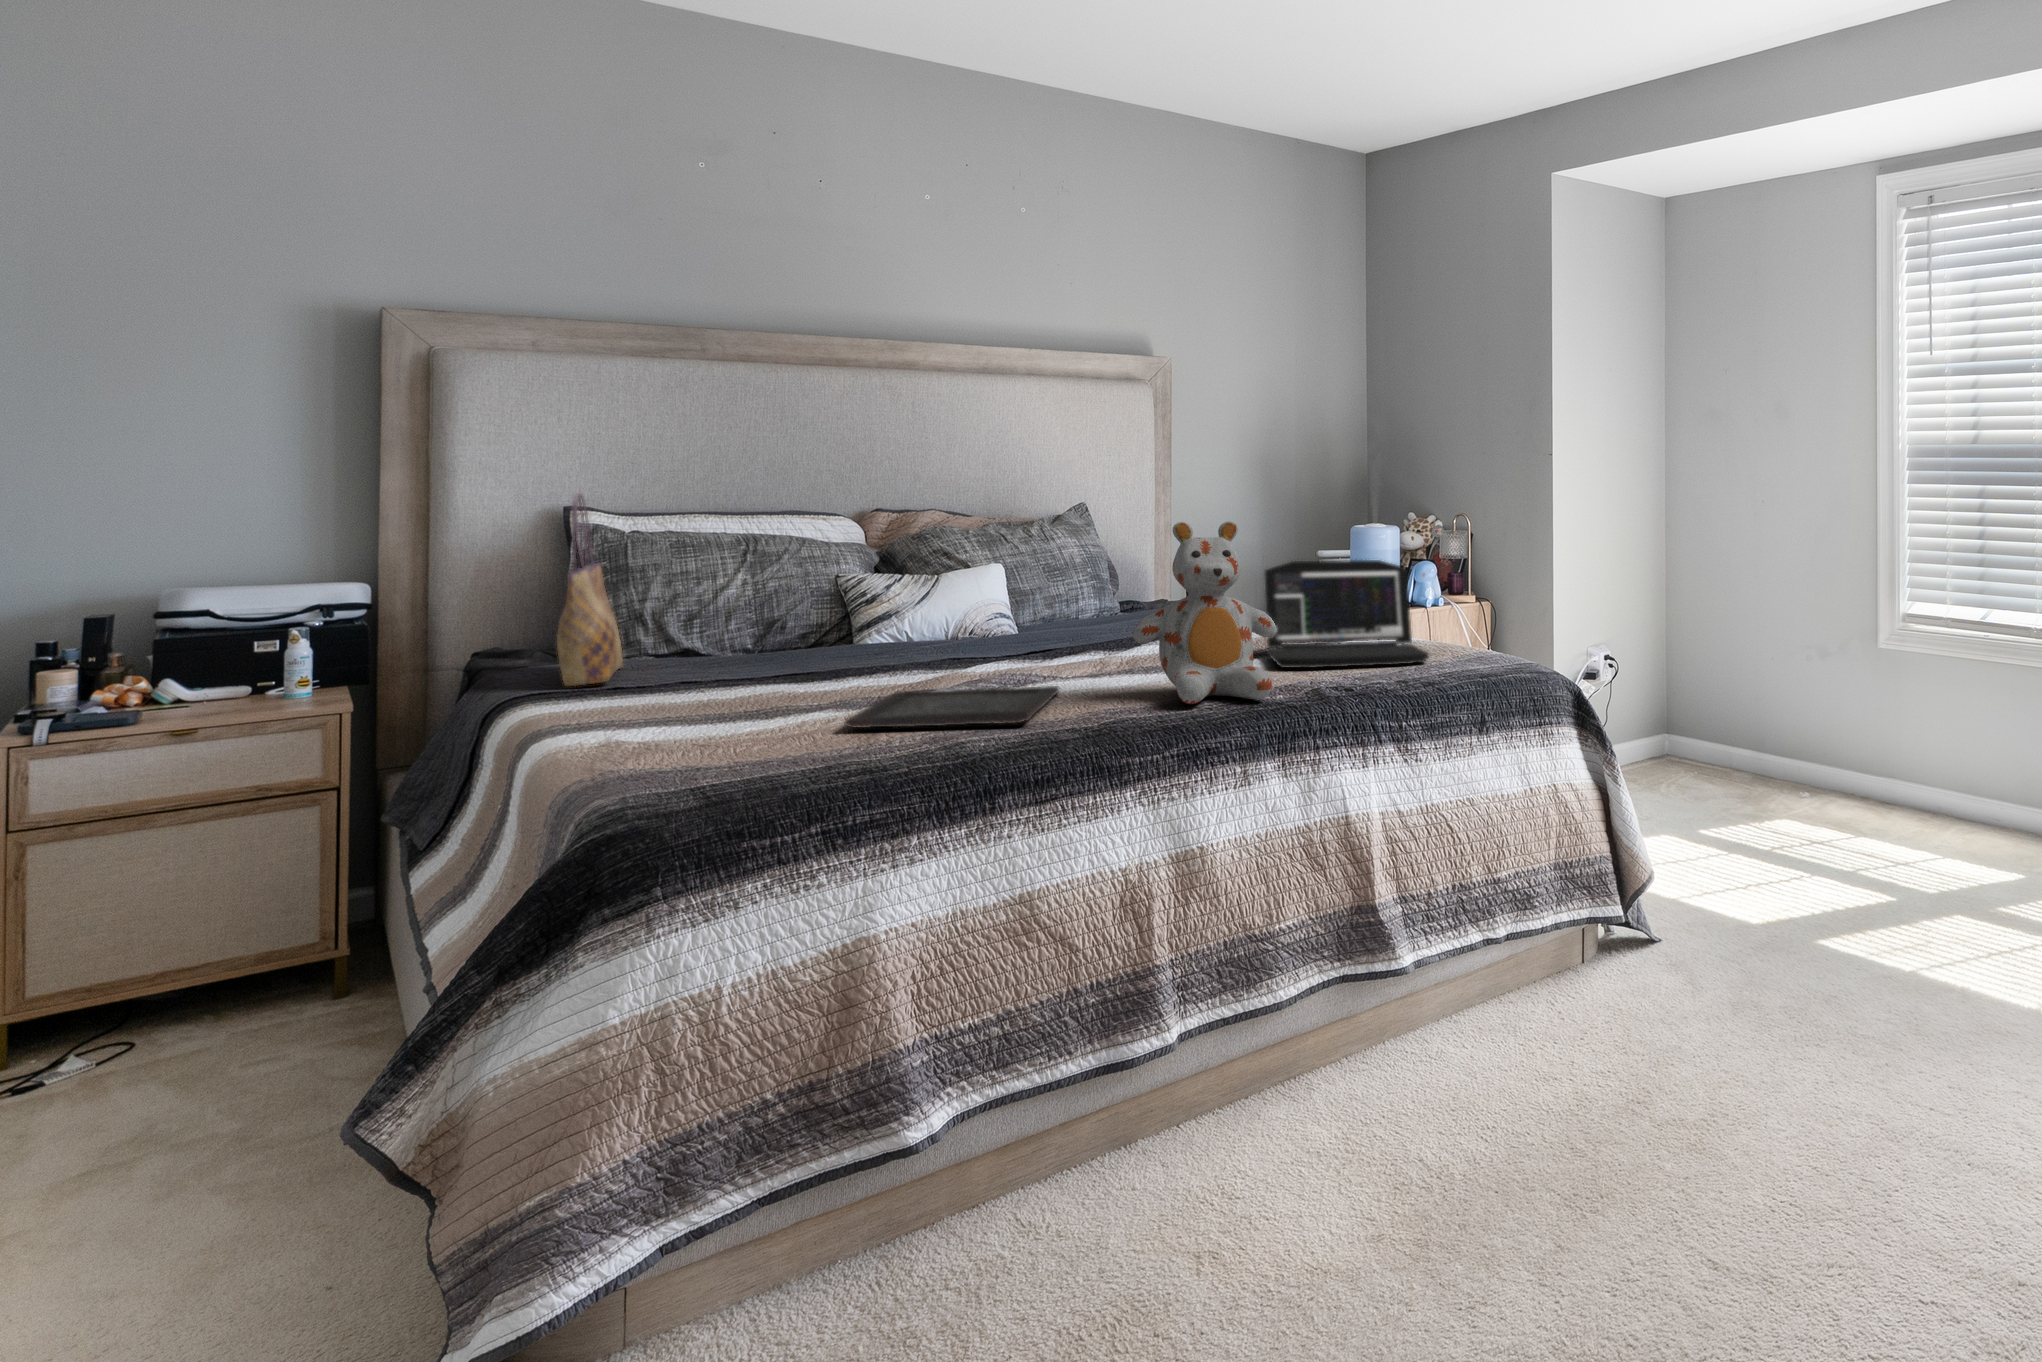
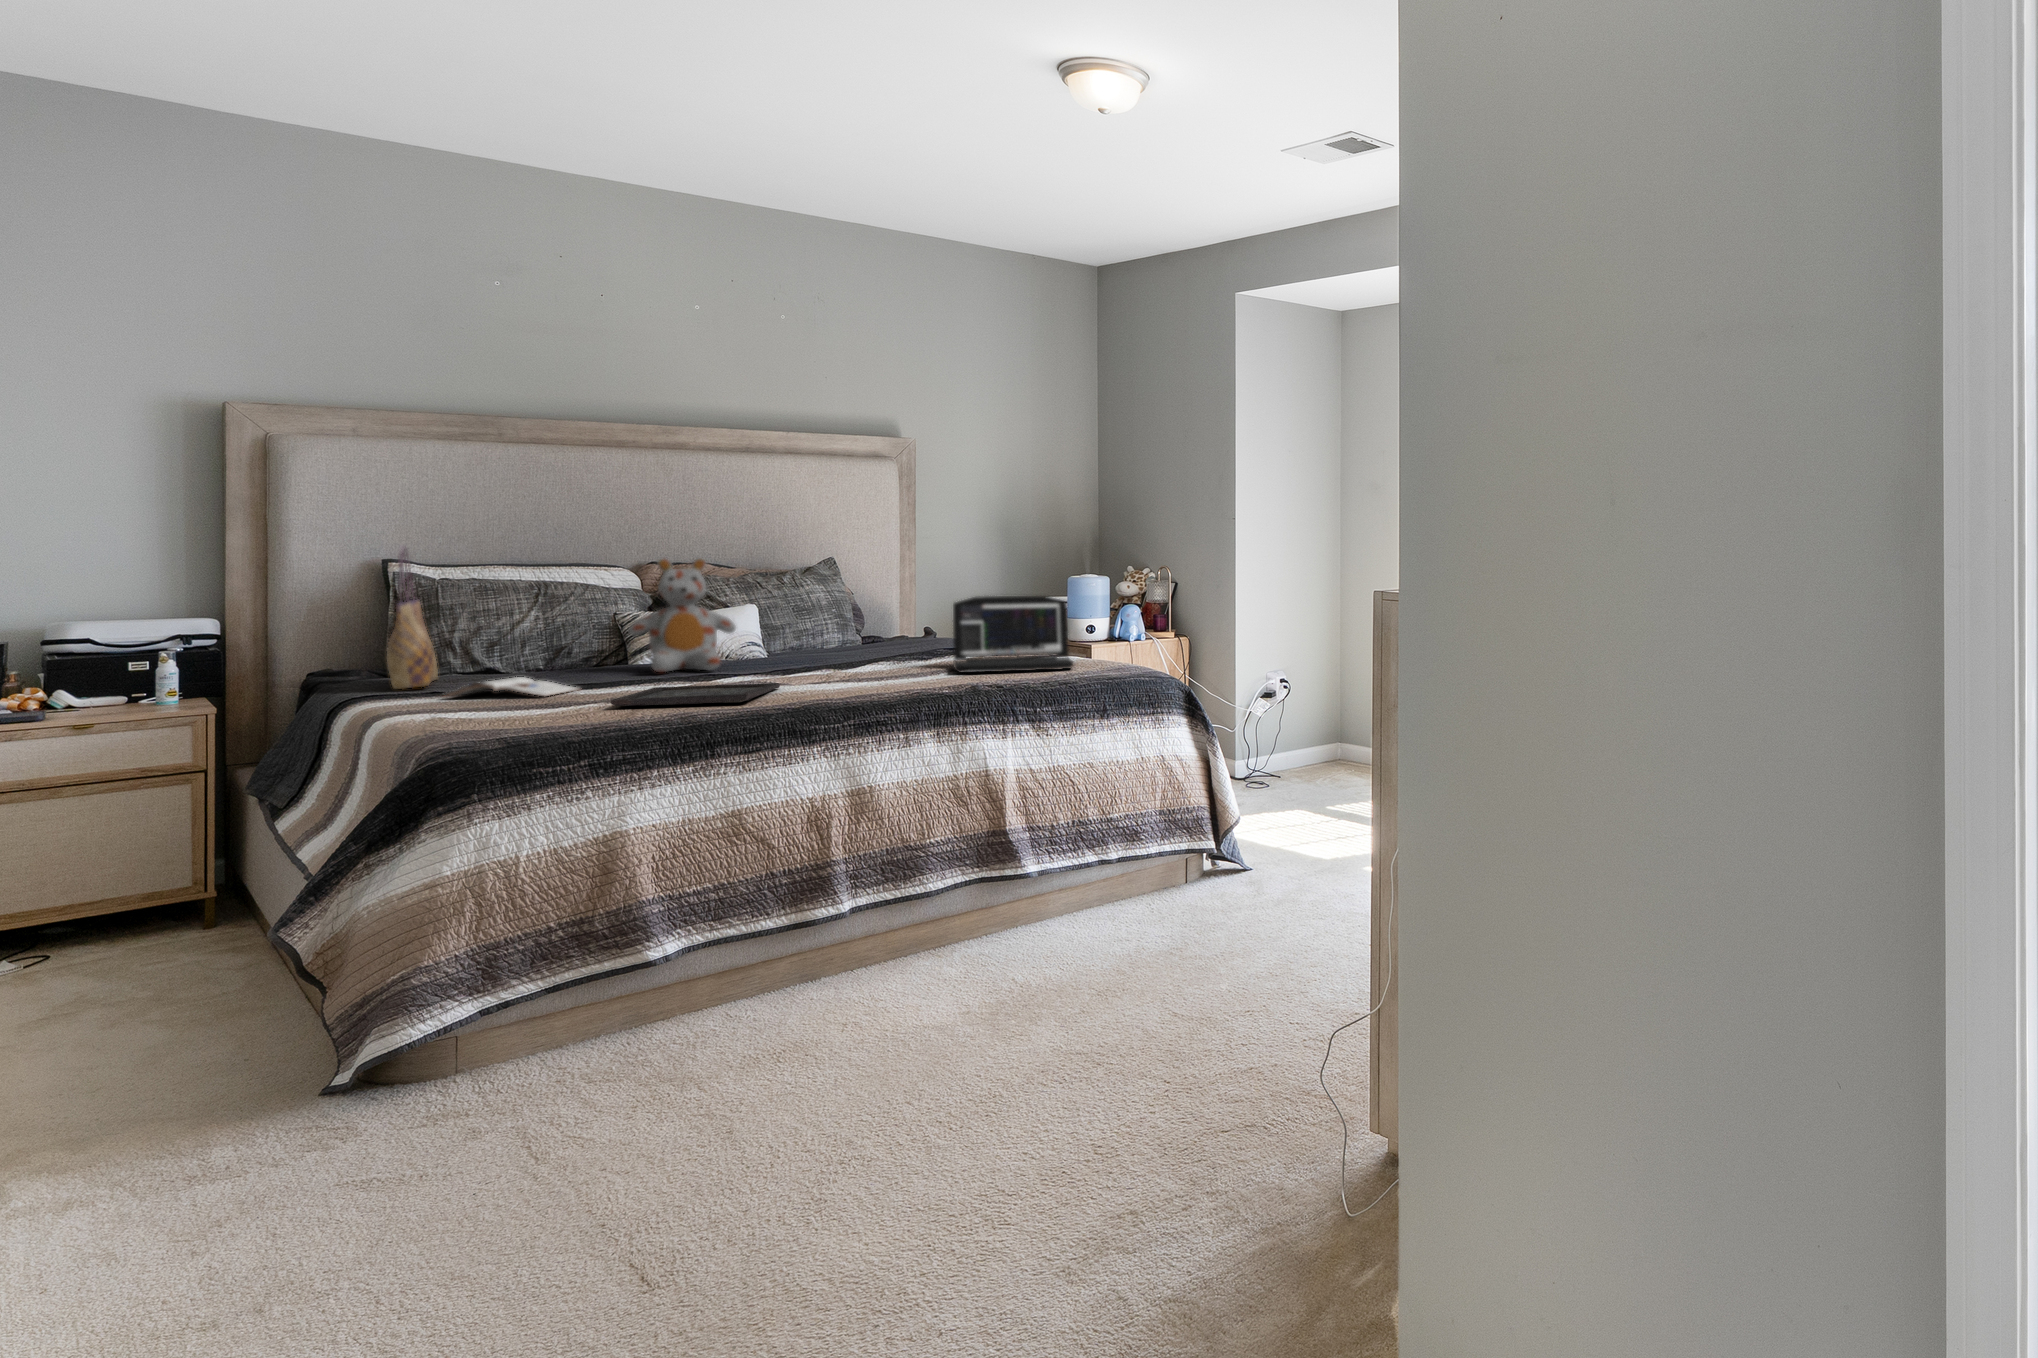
stuffed bear: present [1133,521,1276,704] -> present [628,558,736,672]
magazine: none [623,672,801,705] -> present [443,677,578,698]

